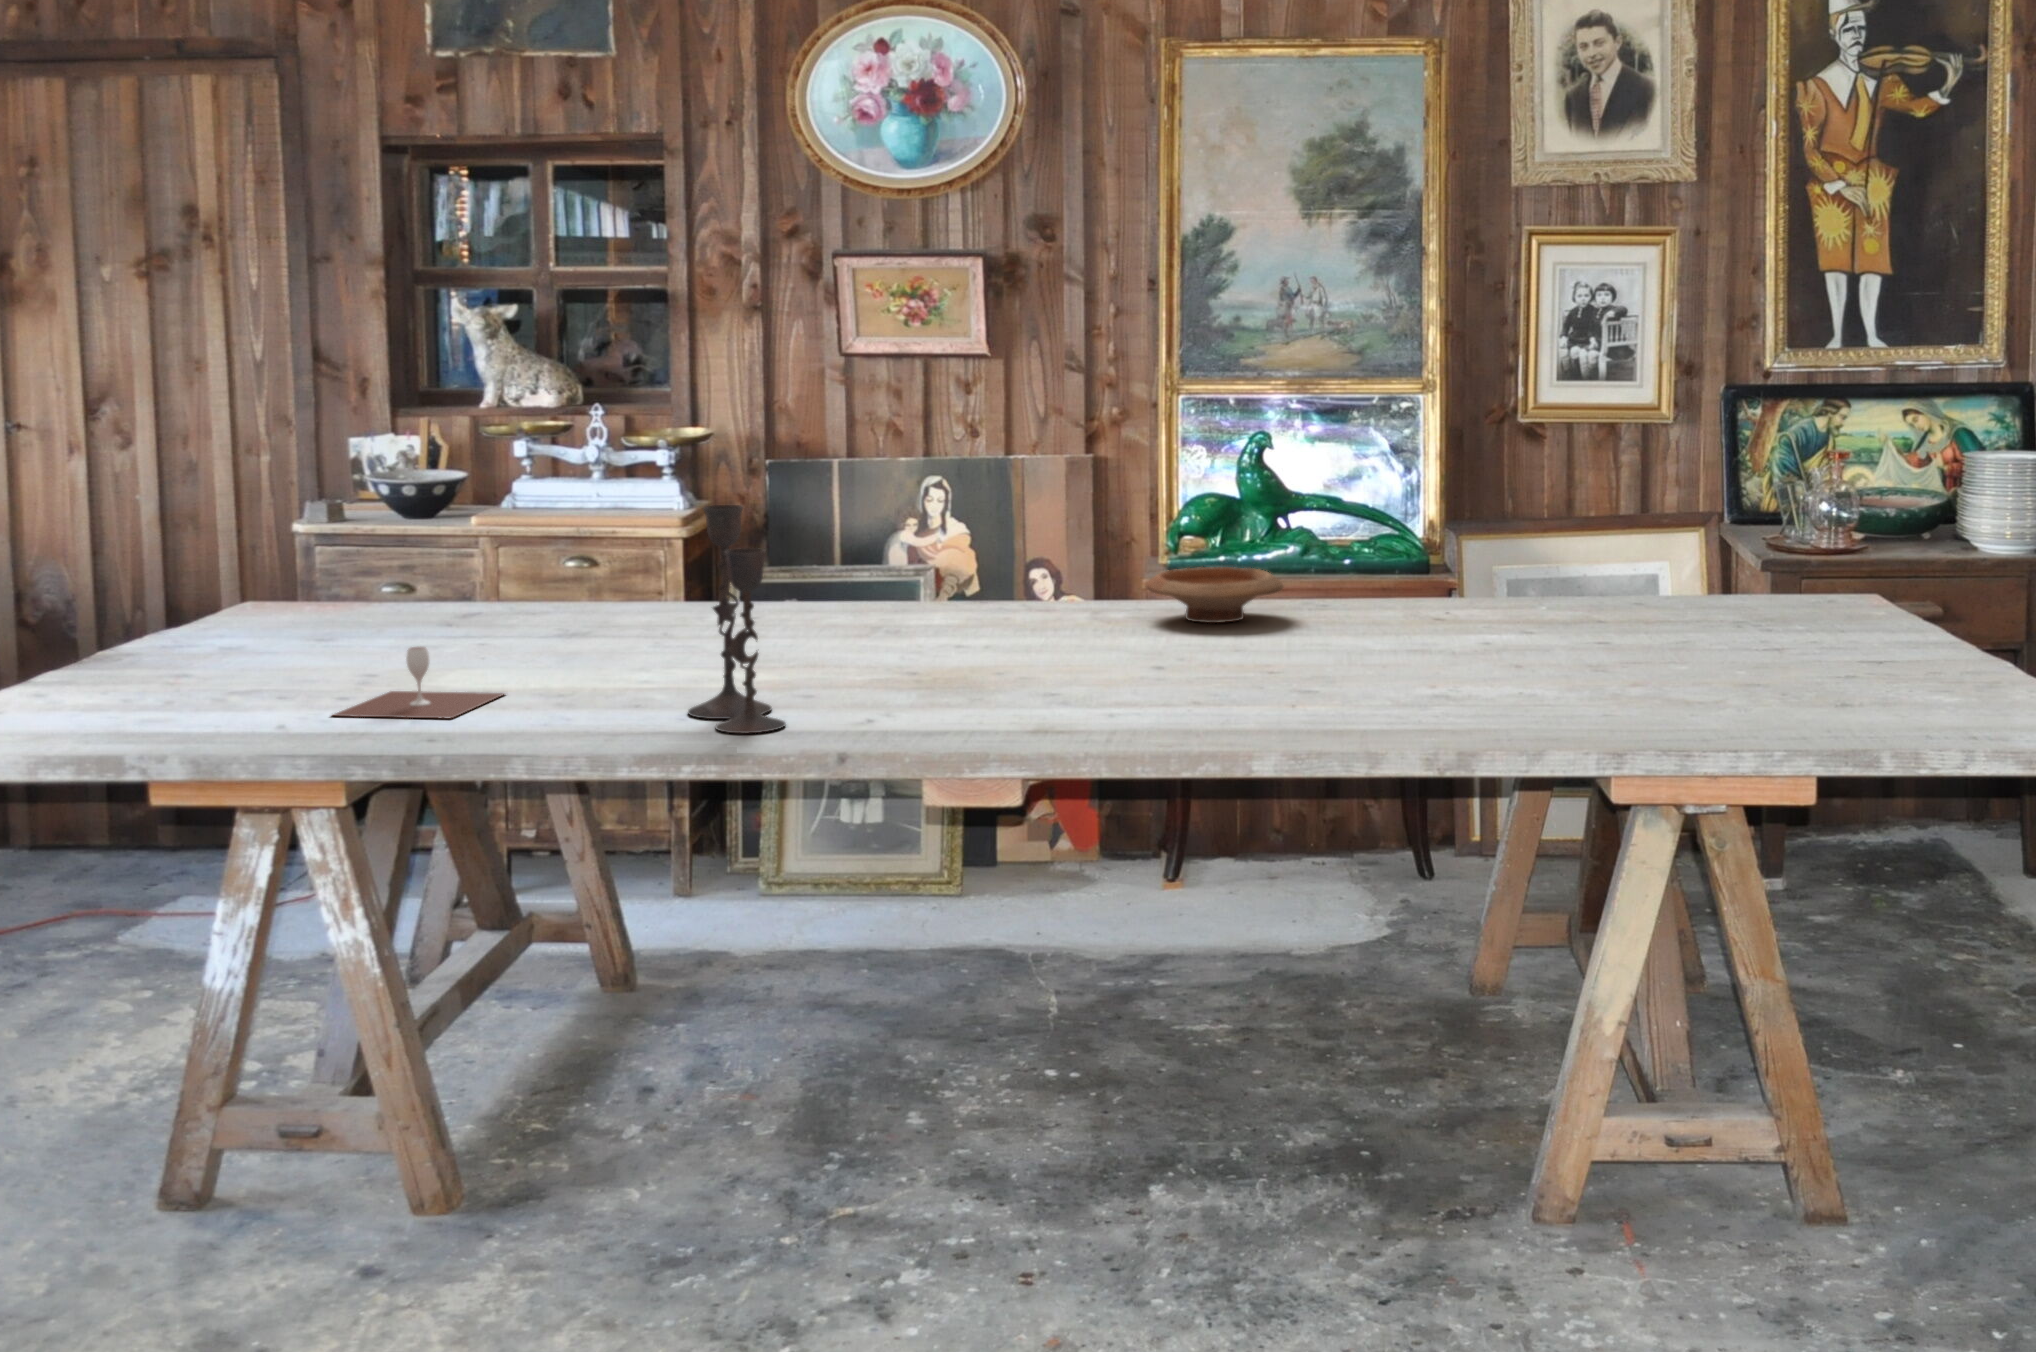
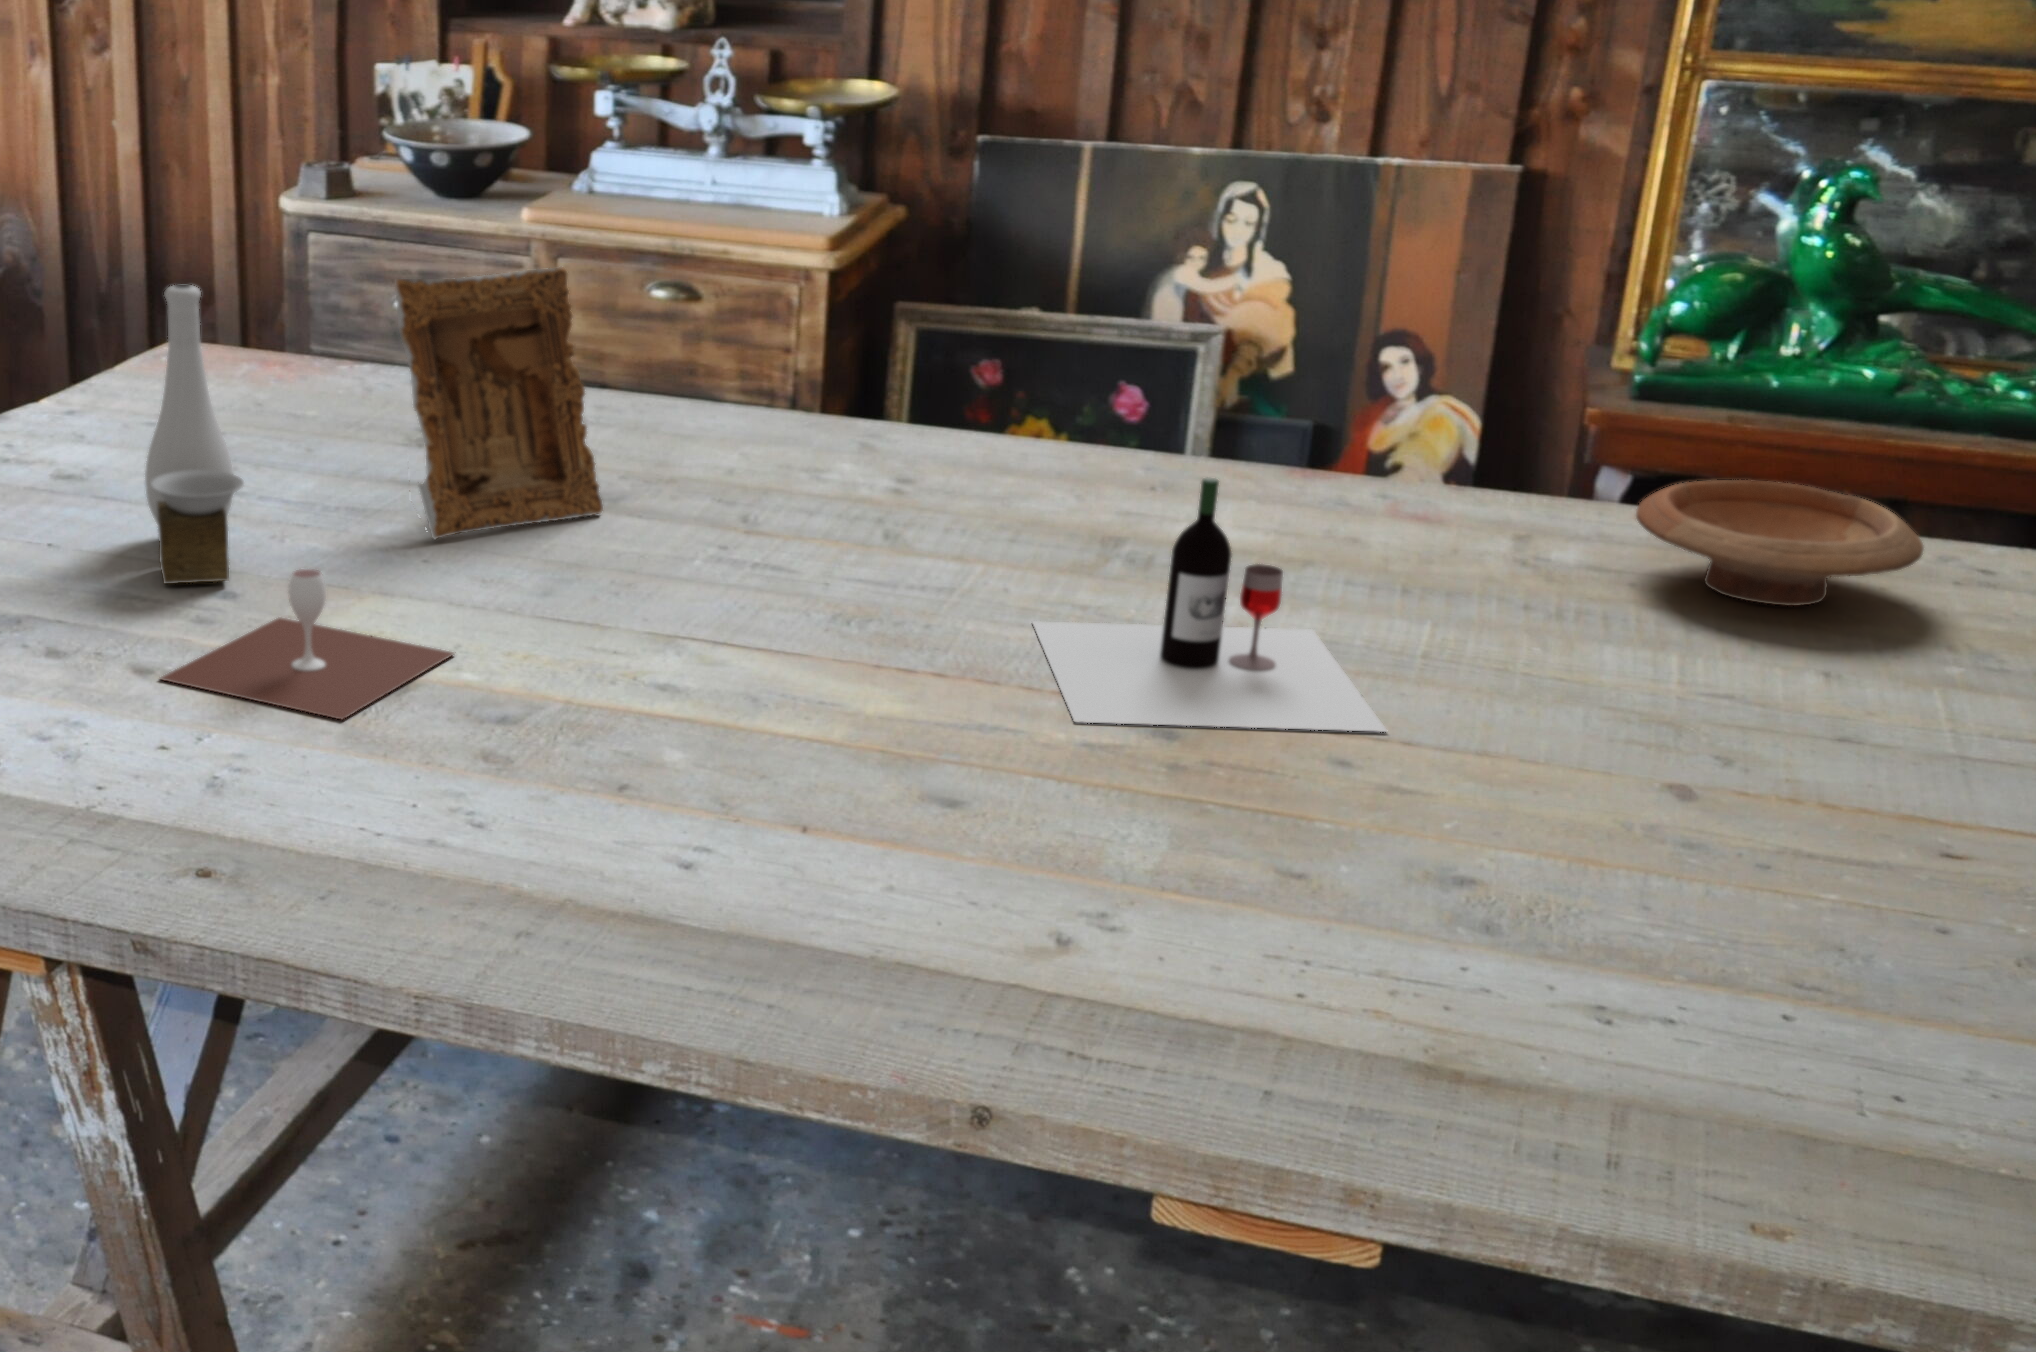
picture frame: none [436,499,573,659] -> present [395,267,603,539]
candlestick: present [688,505,786,733] -> none [742,394,915,864]
vase: none [285,513,358,685] -> present [145,285,244,584]
wine bottle: none [834,561,1023,685] -> present [1033,477,1386,732]

